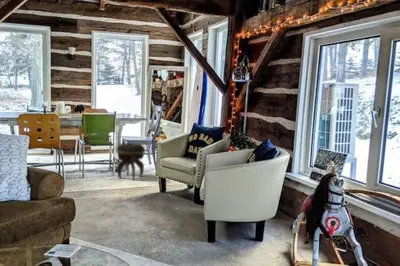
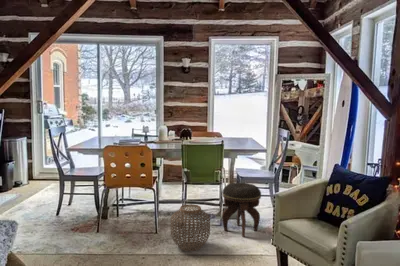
woven basket: none [83,157,112,189] -> present [171,204,210,251]

